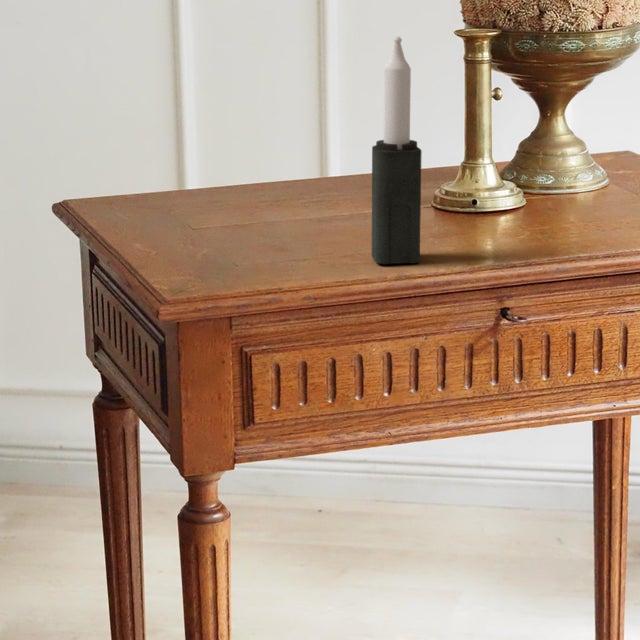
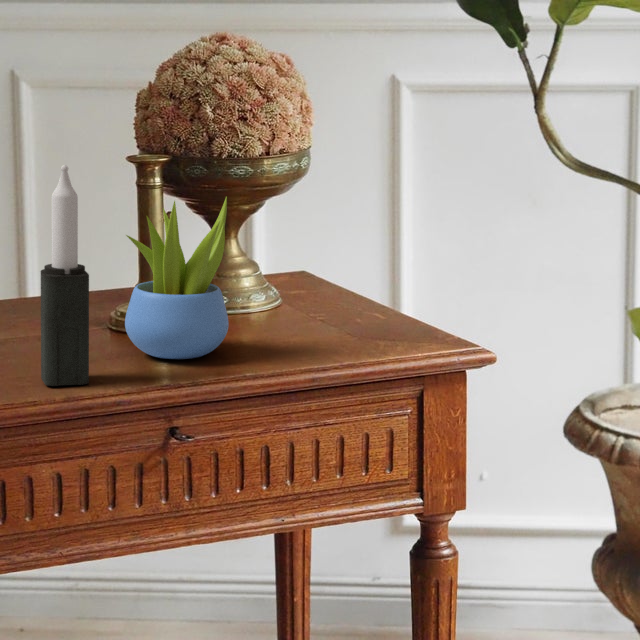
succulent plant: none [454,69,561,238] -> present [125,197,229,359]

